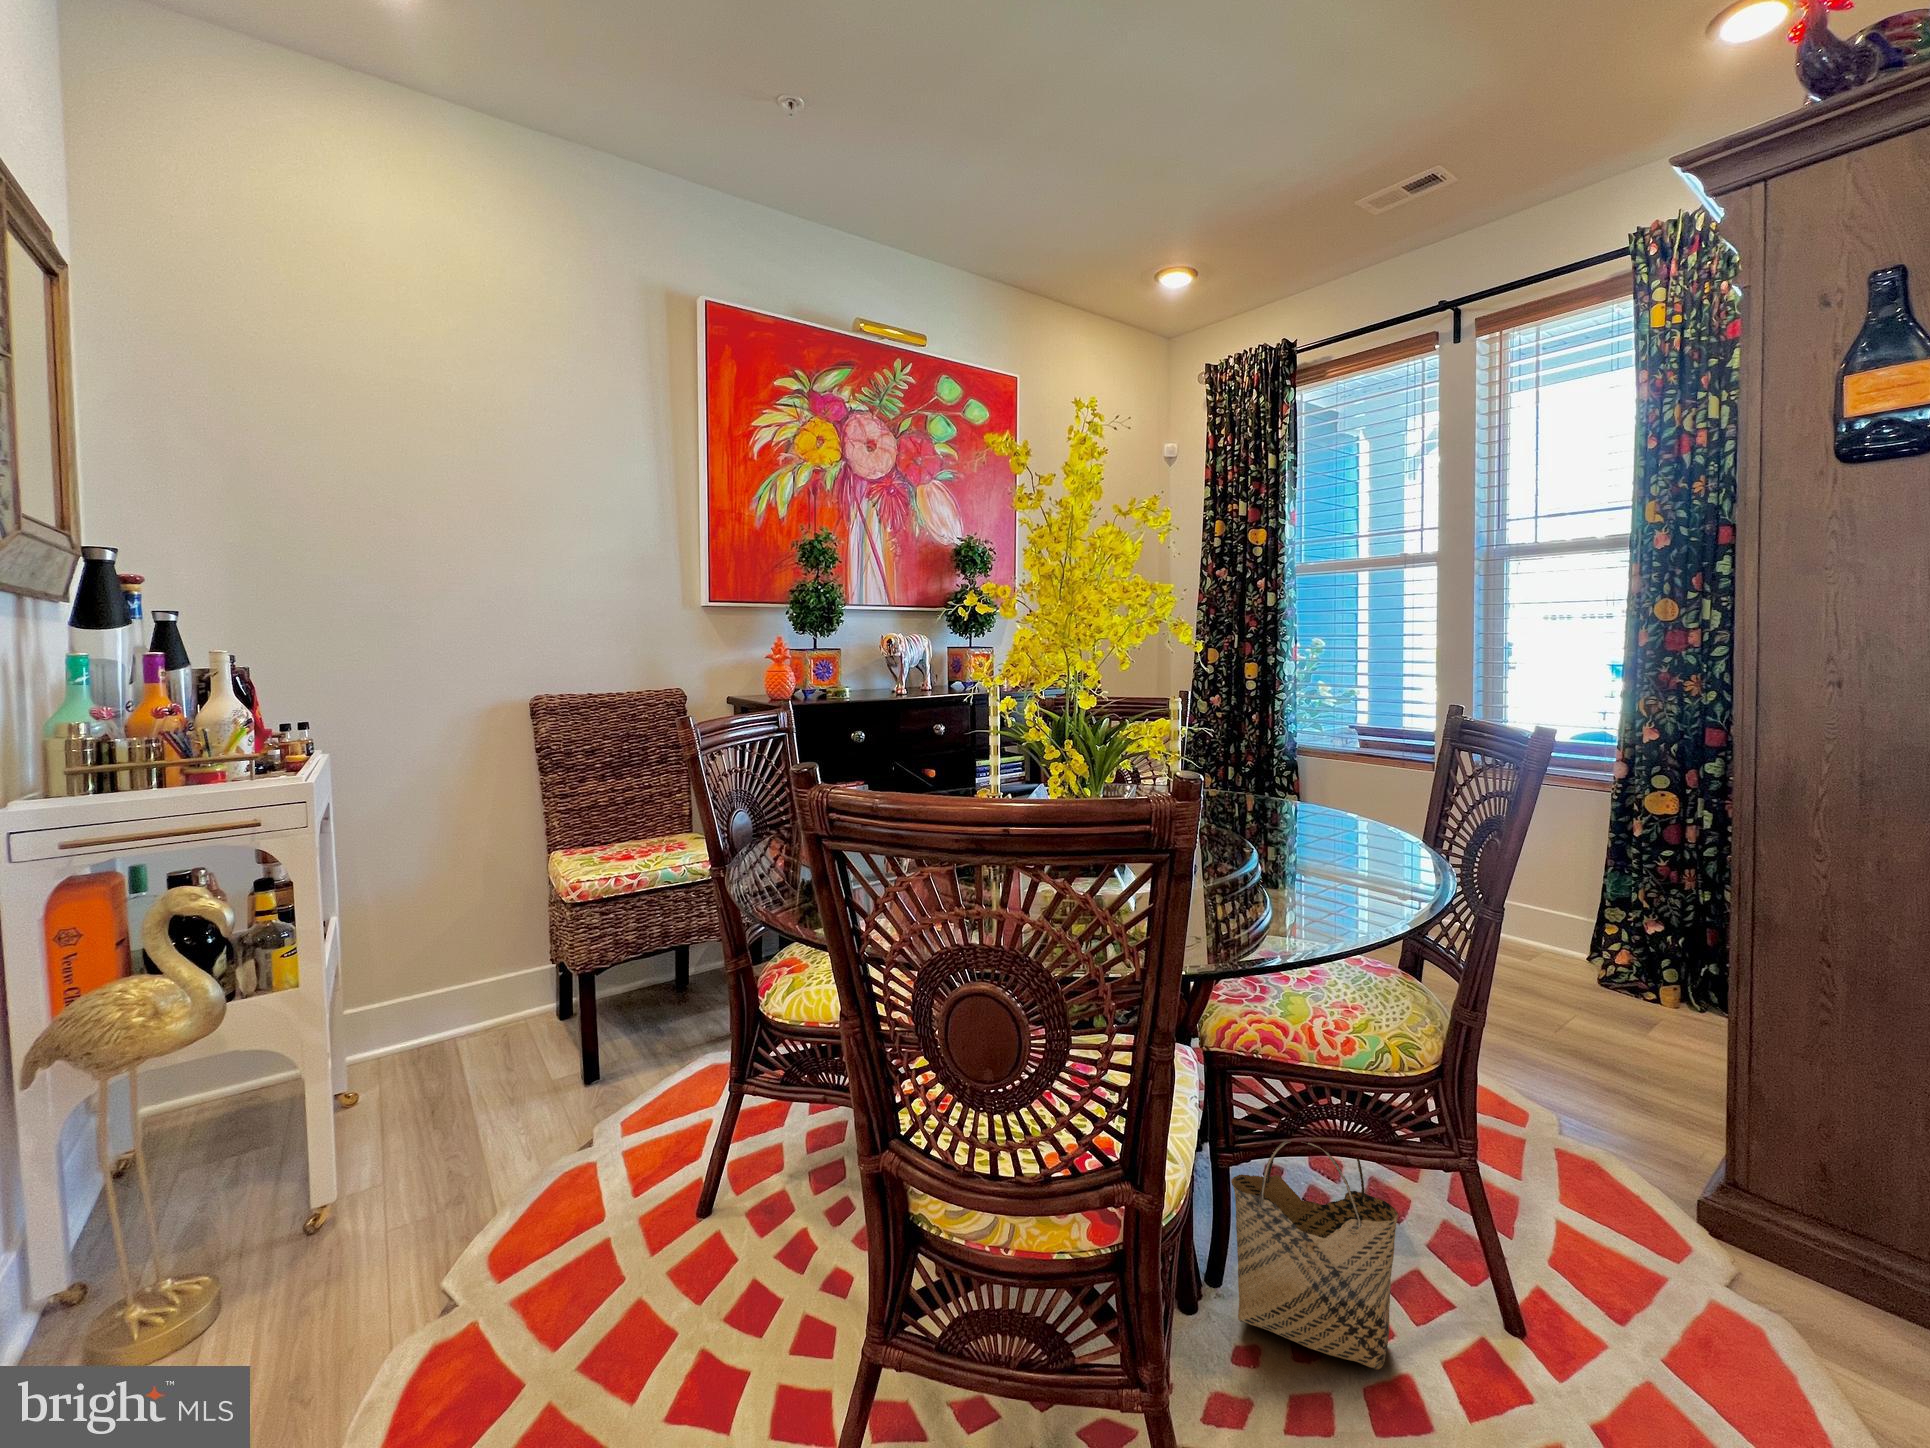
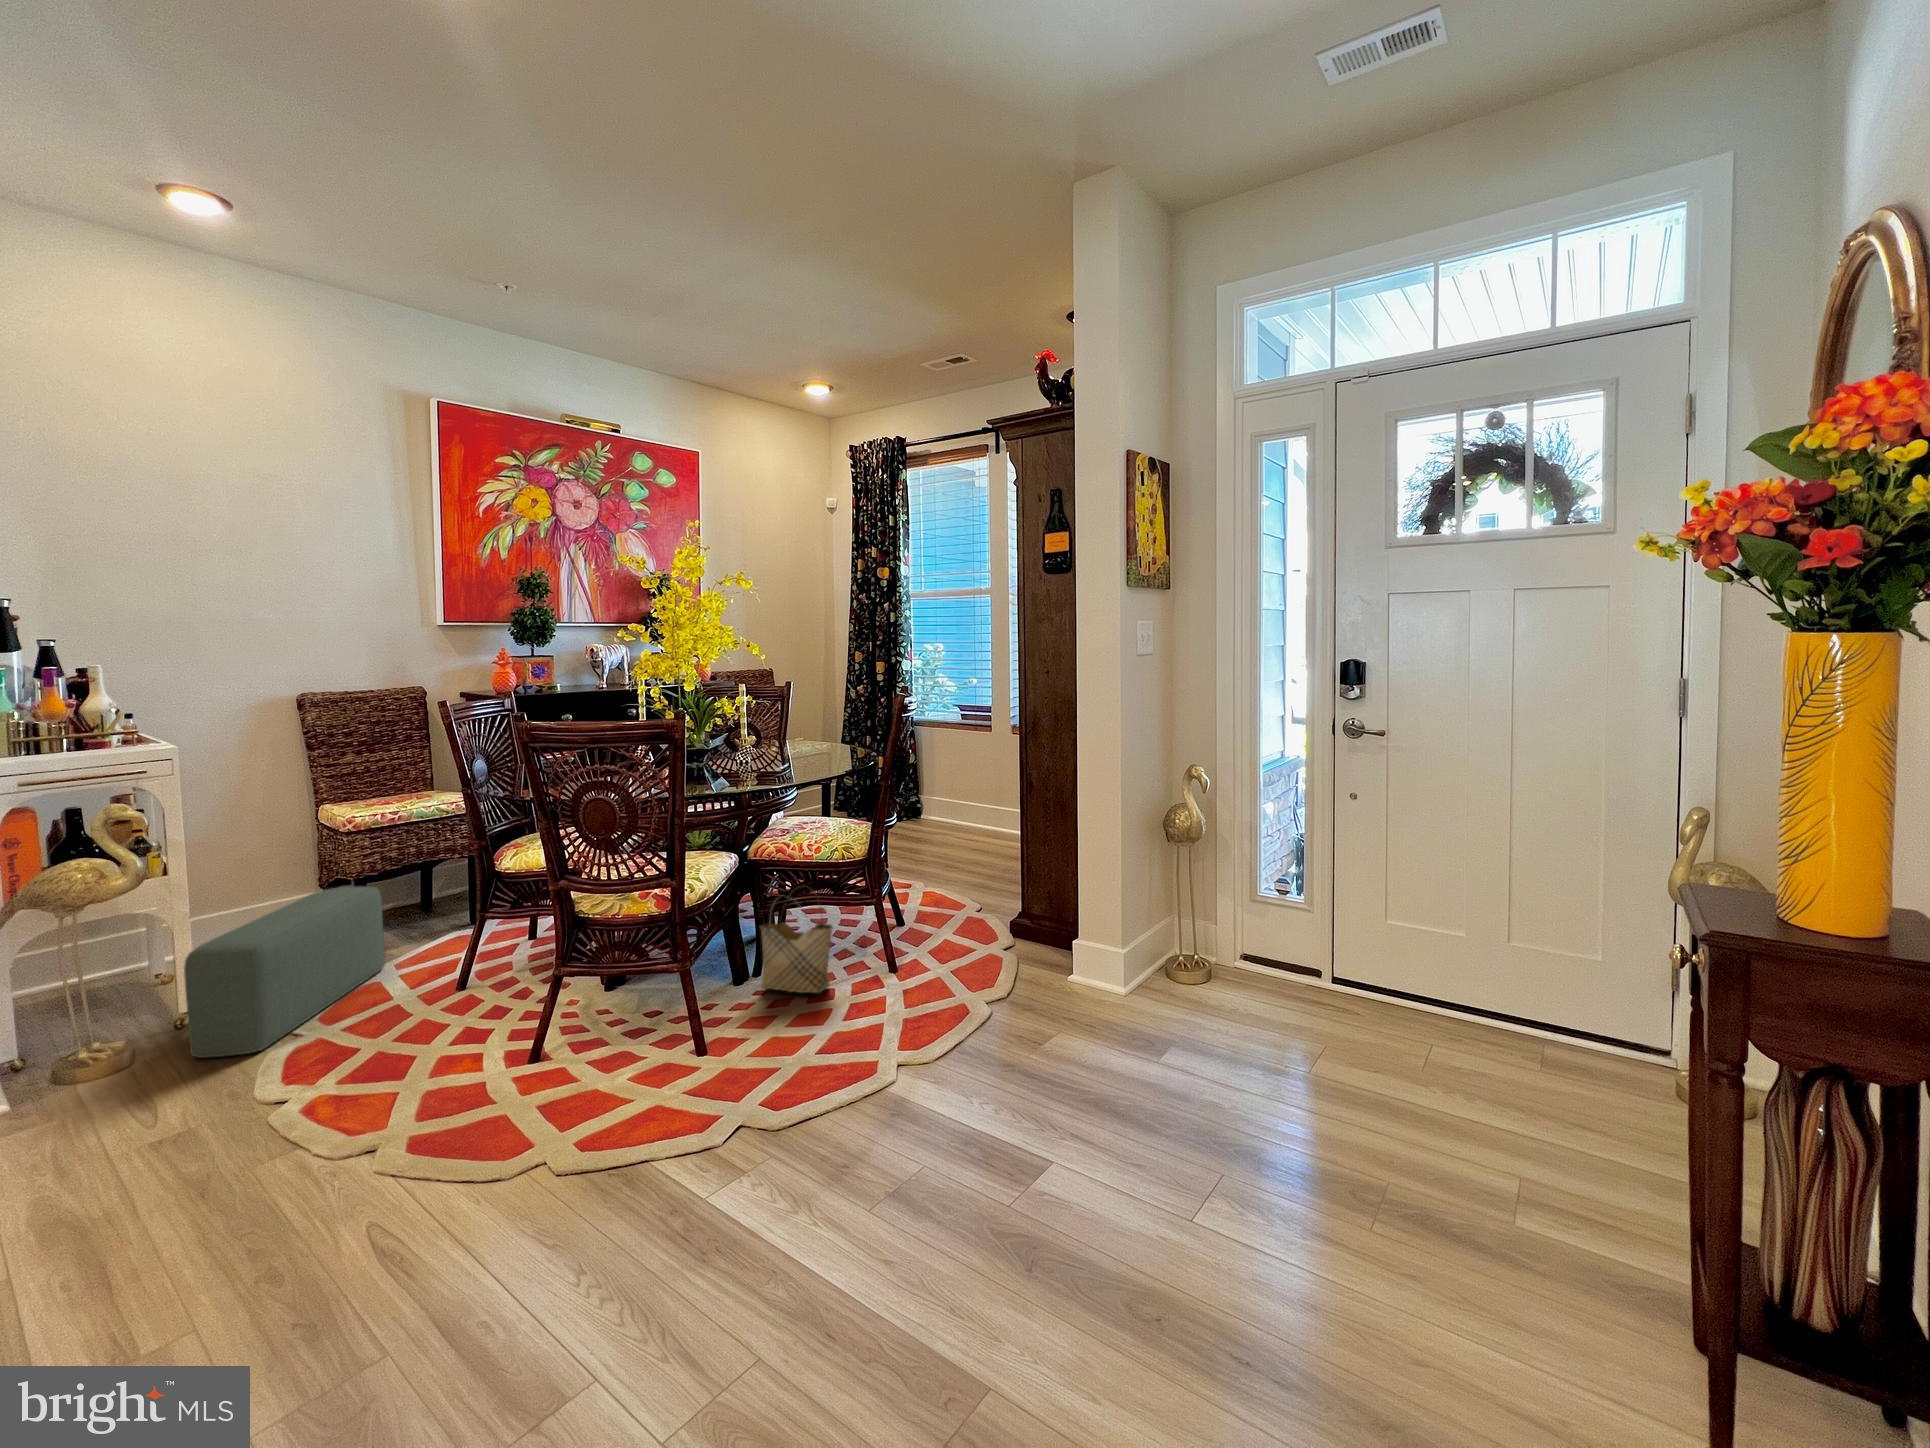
pouf: none [279,993,608,1329] -> present [184,886,385,1058]

